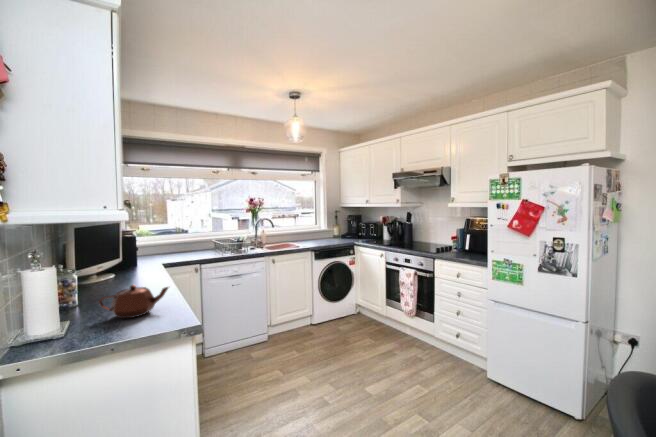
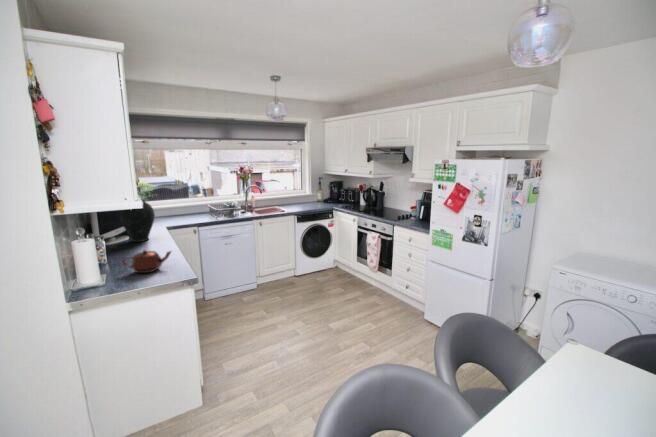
vase: none [104,227,148,281] -> present [120,199,155,242]

